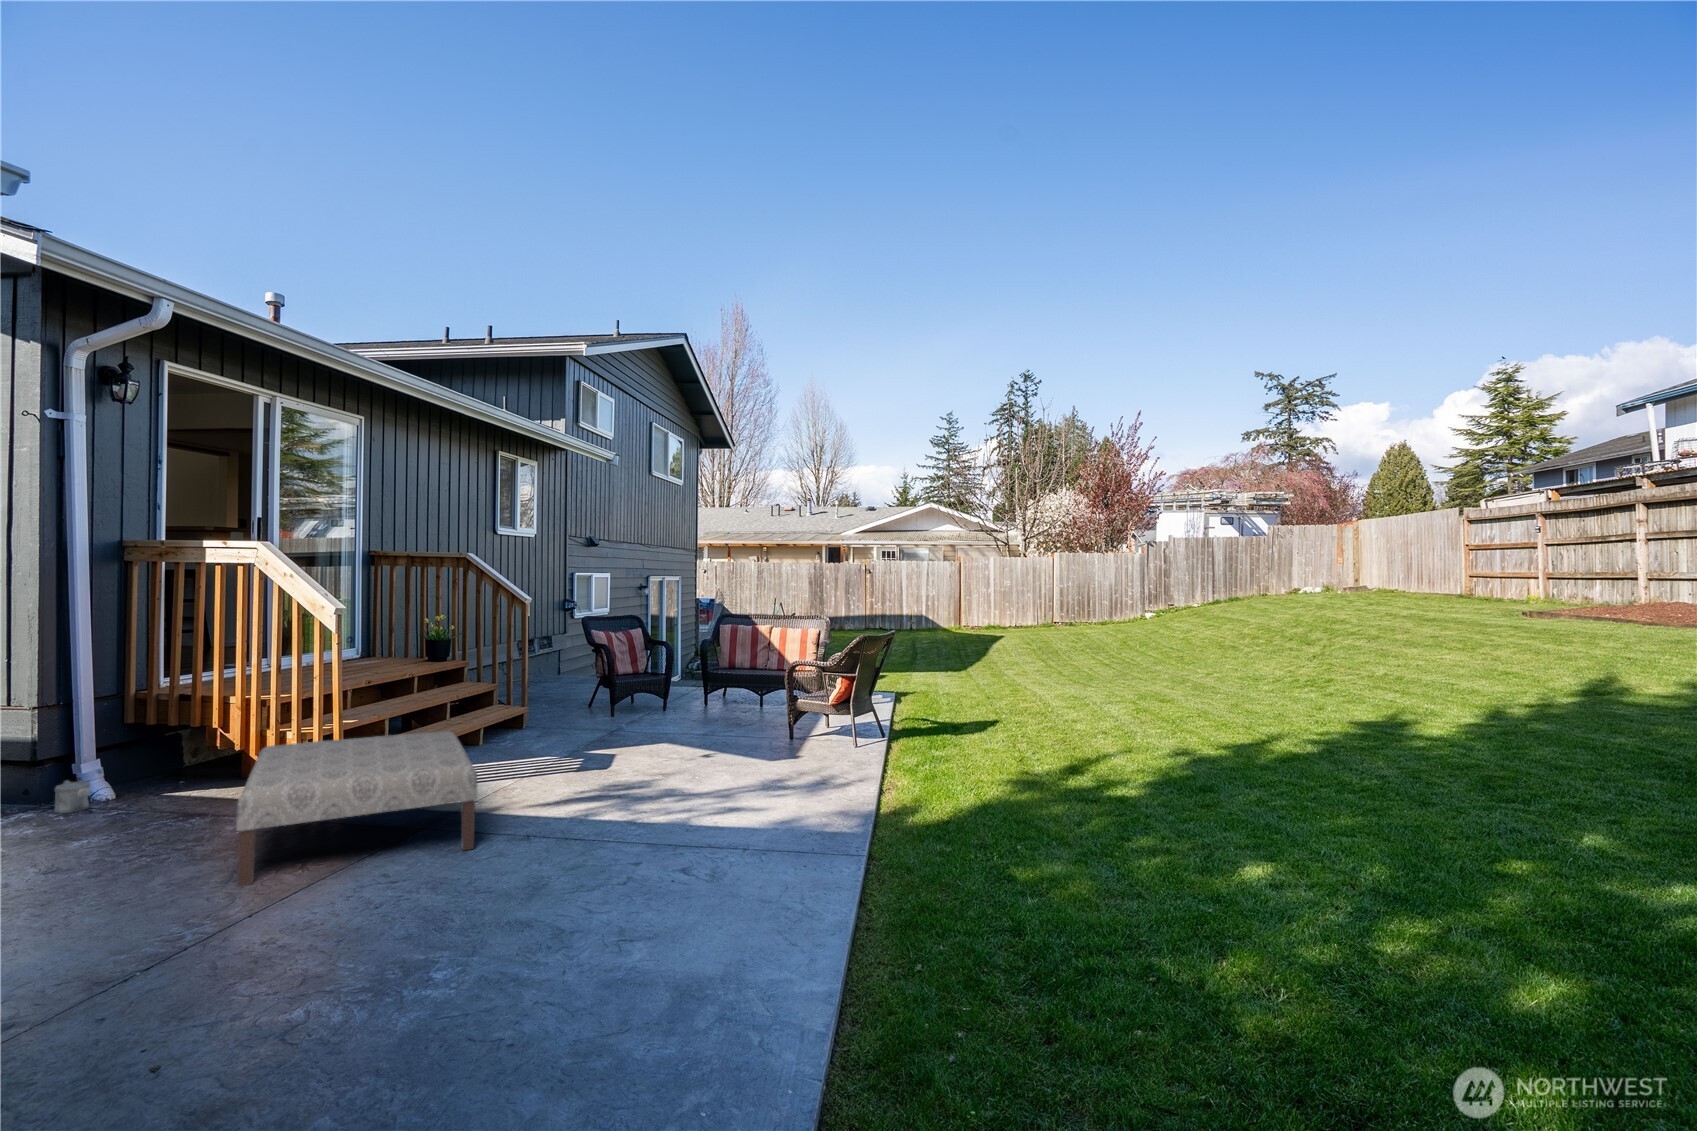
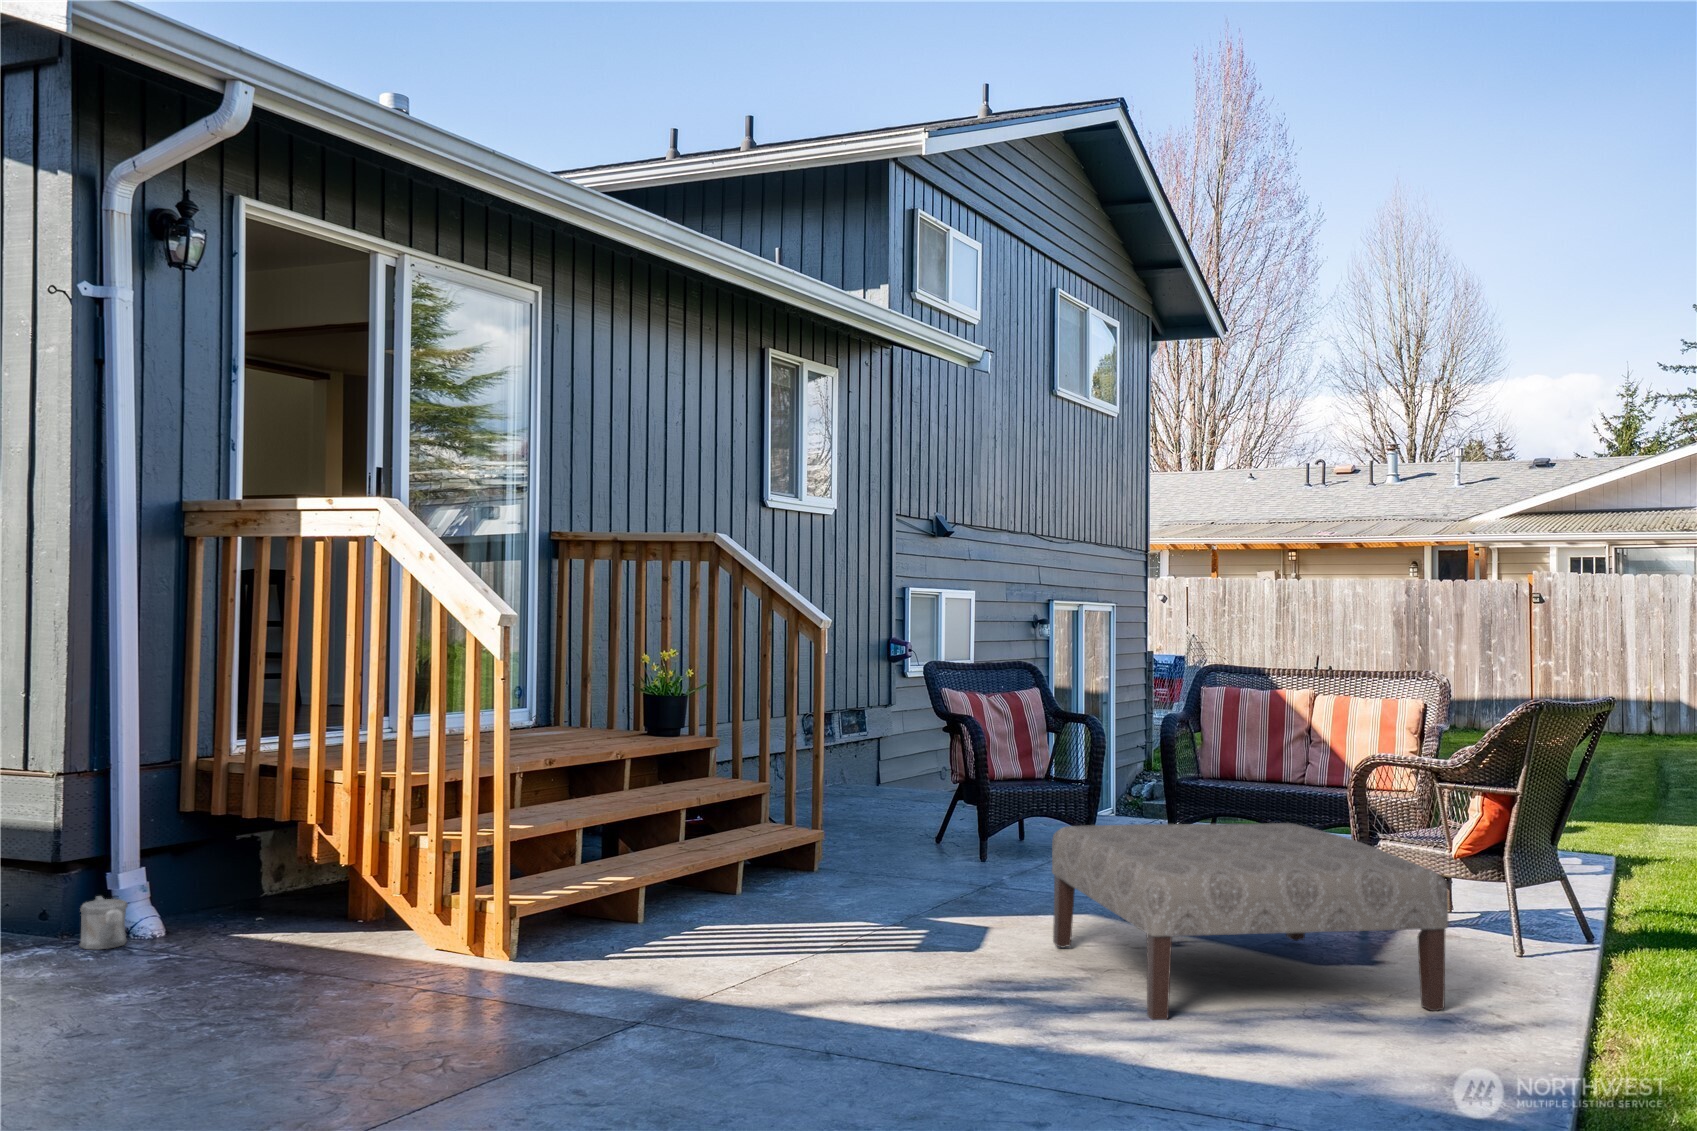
ottoman: present [236,731,477,887] -> present [1052,823,1448,1020]

